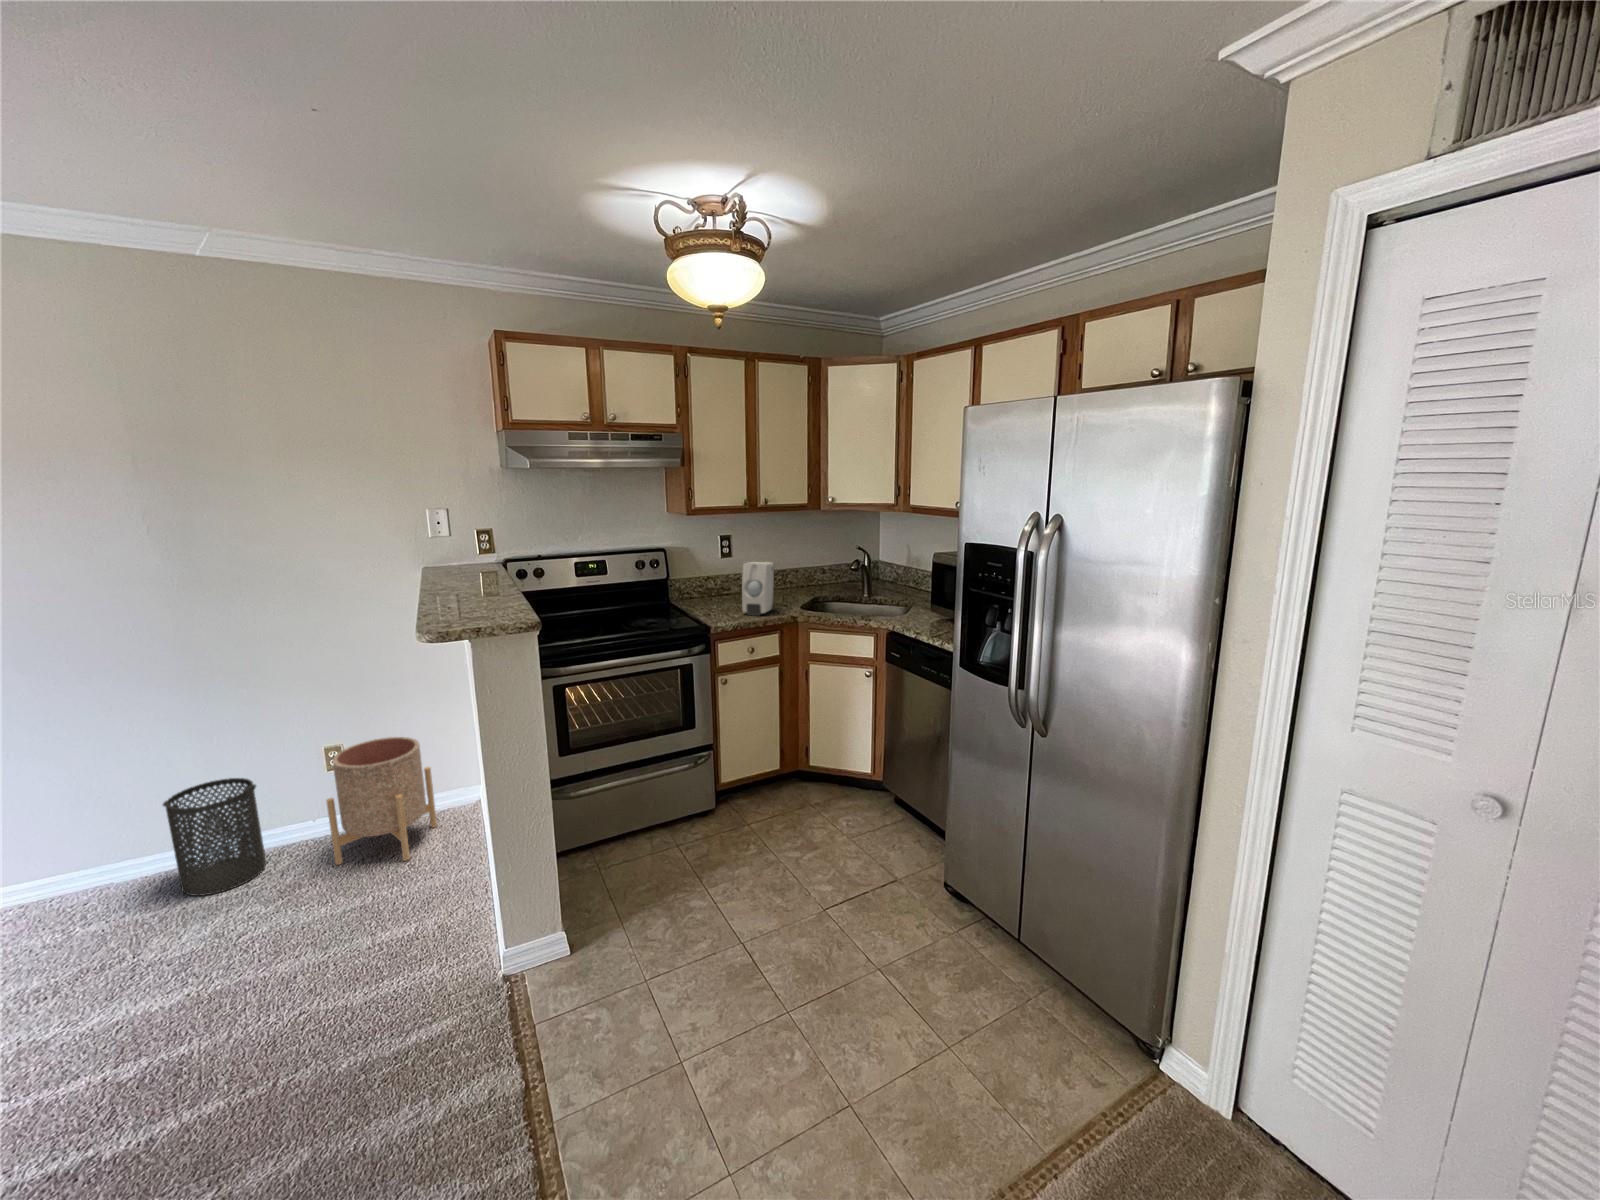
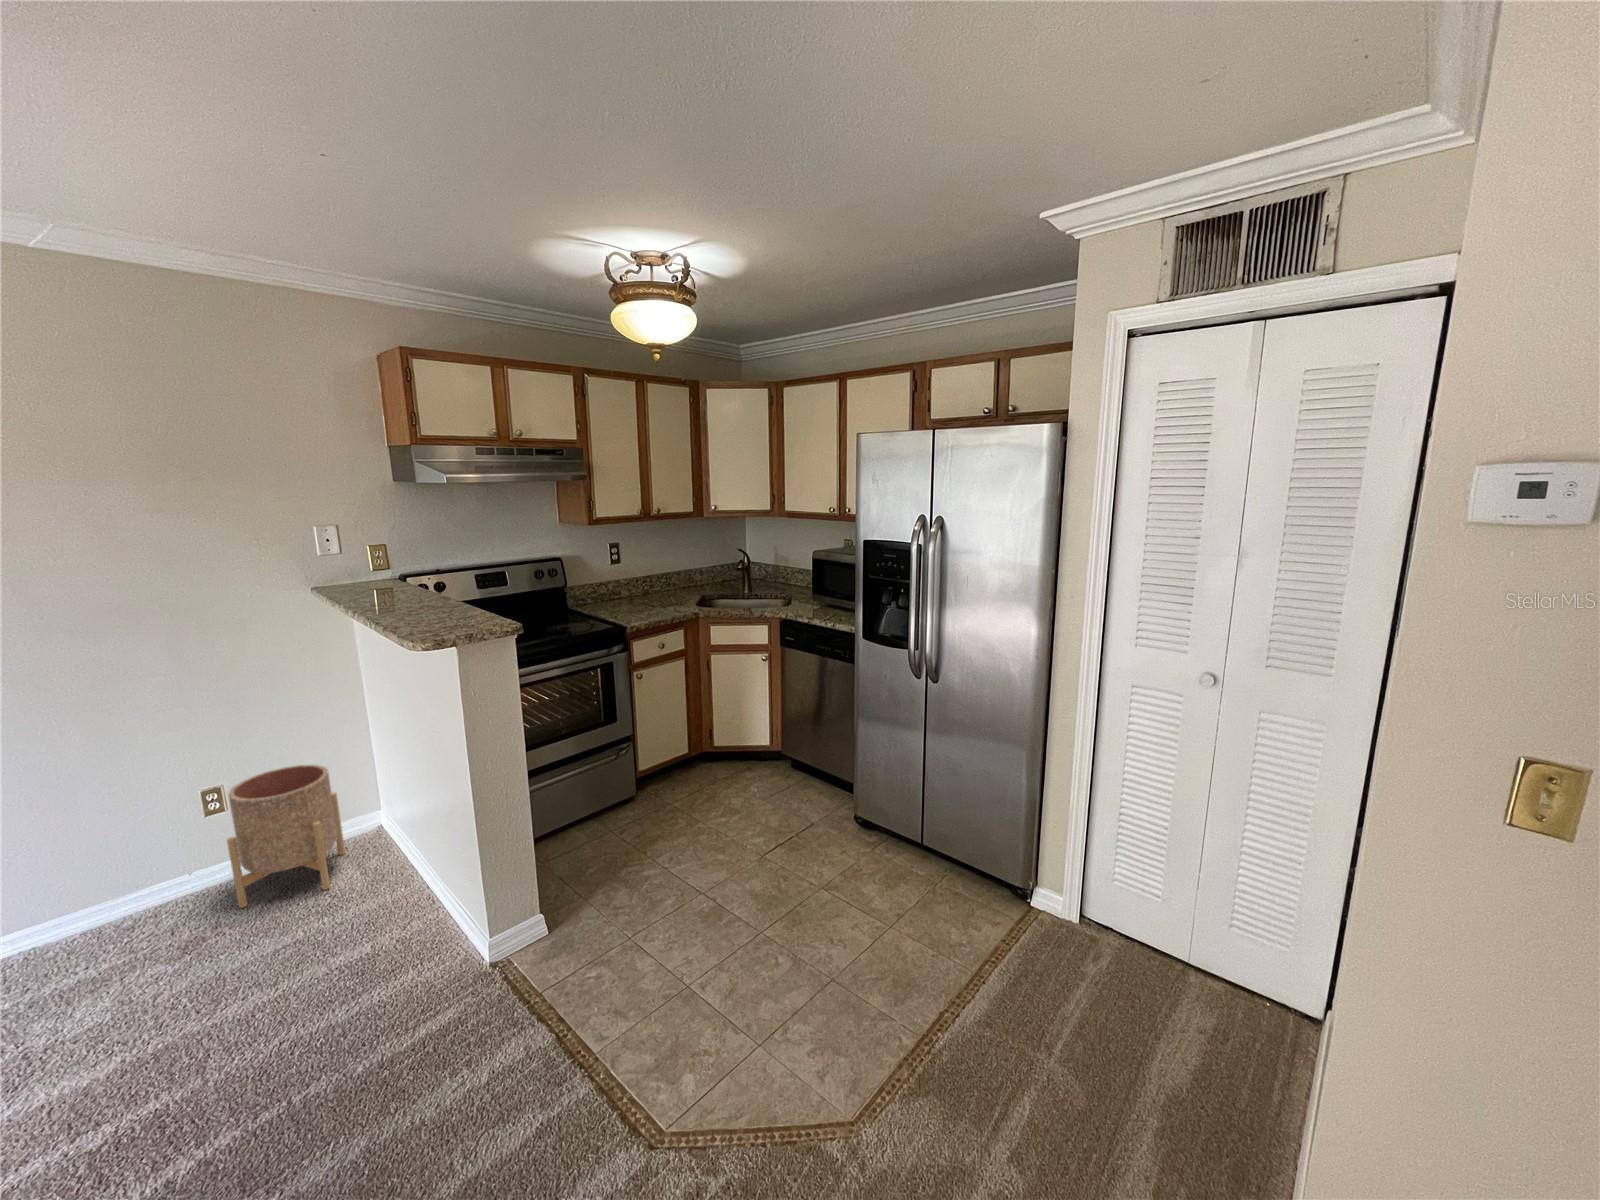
soap dispenser: present [742,562,774,616] -> none [645,567,671,615]
trash can: present [163,778,266,896] -> none [9,832,145,973]

